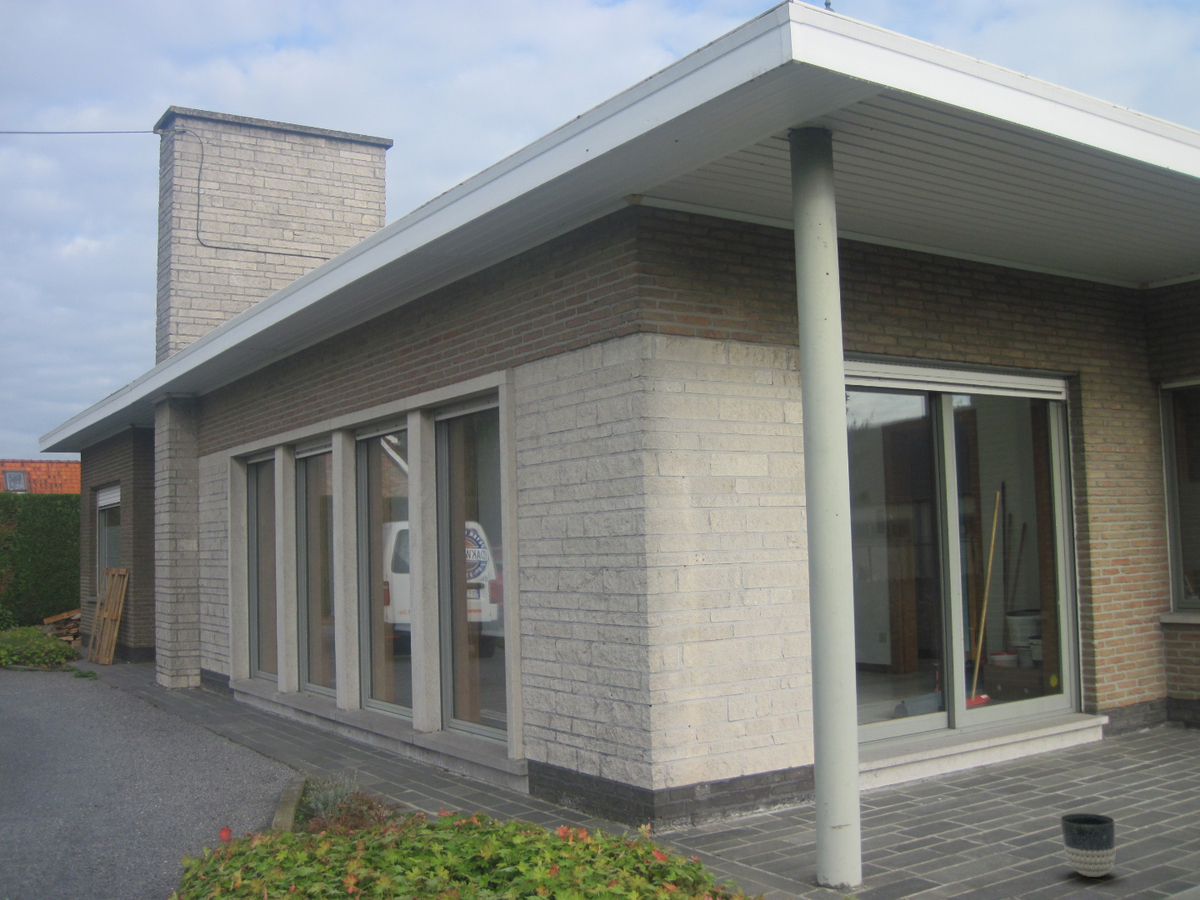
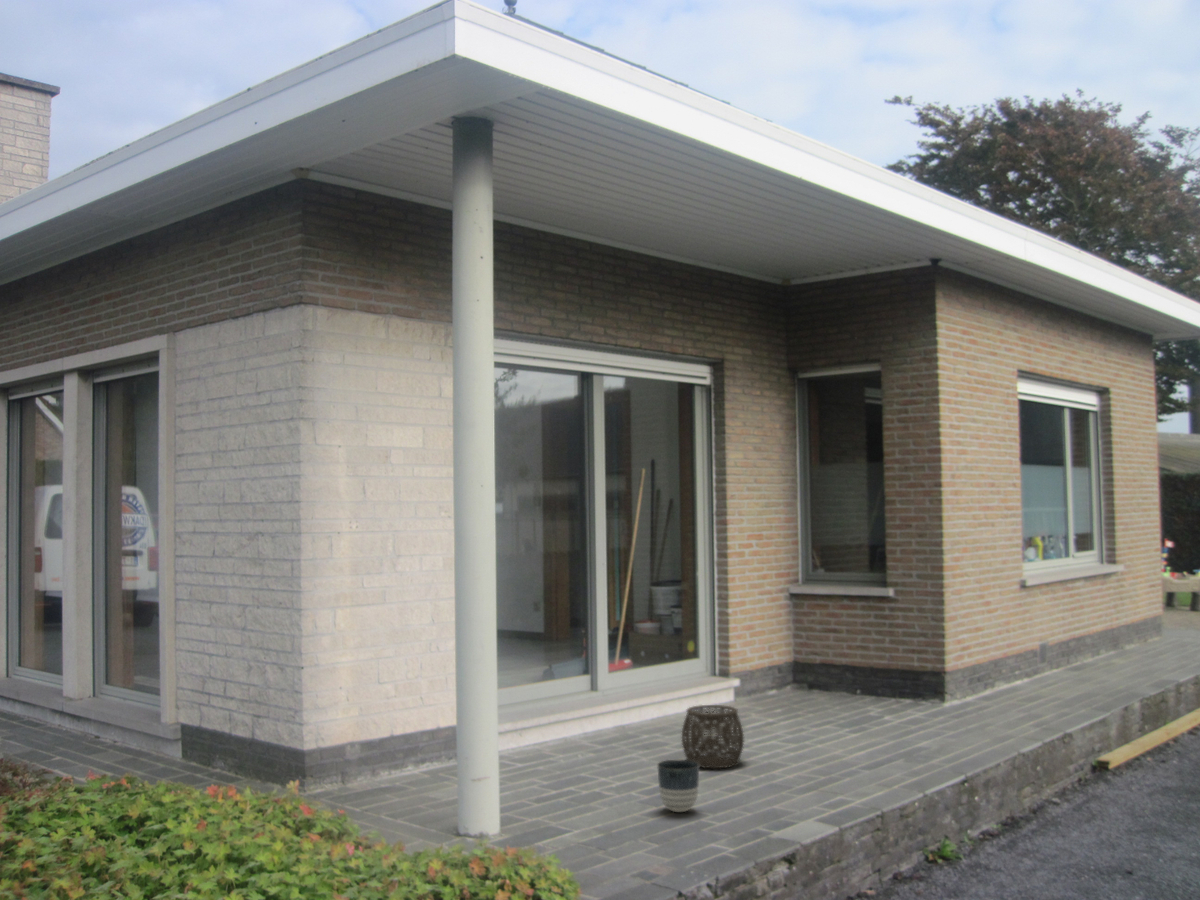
woven basket: none [1084,748,1167,826] -> present [682,705,744,769]

